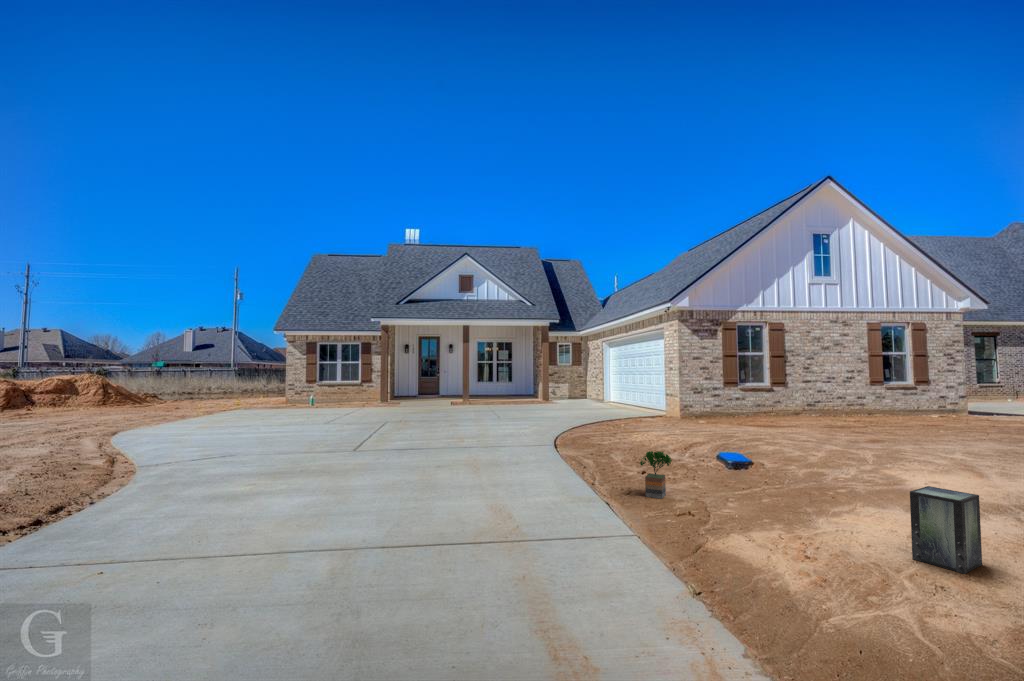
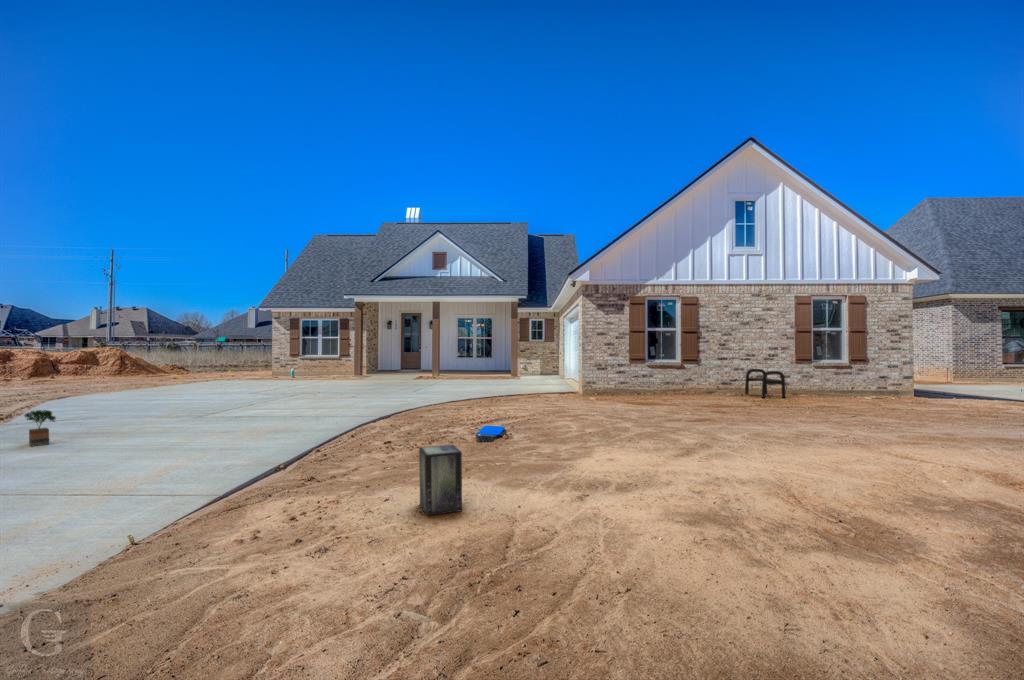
bench: none [830,392,877,421] -> present [745,369,786,398]
potted tree: present [640,451,672,499] -> present [24,410,56,446]

